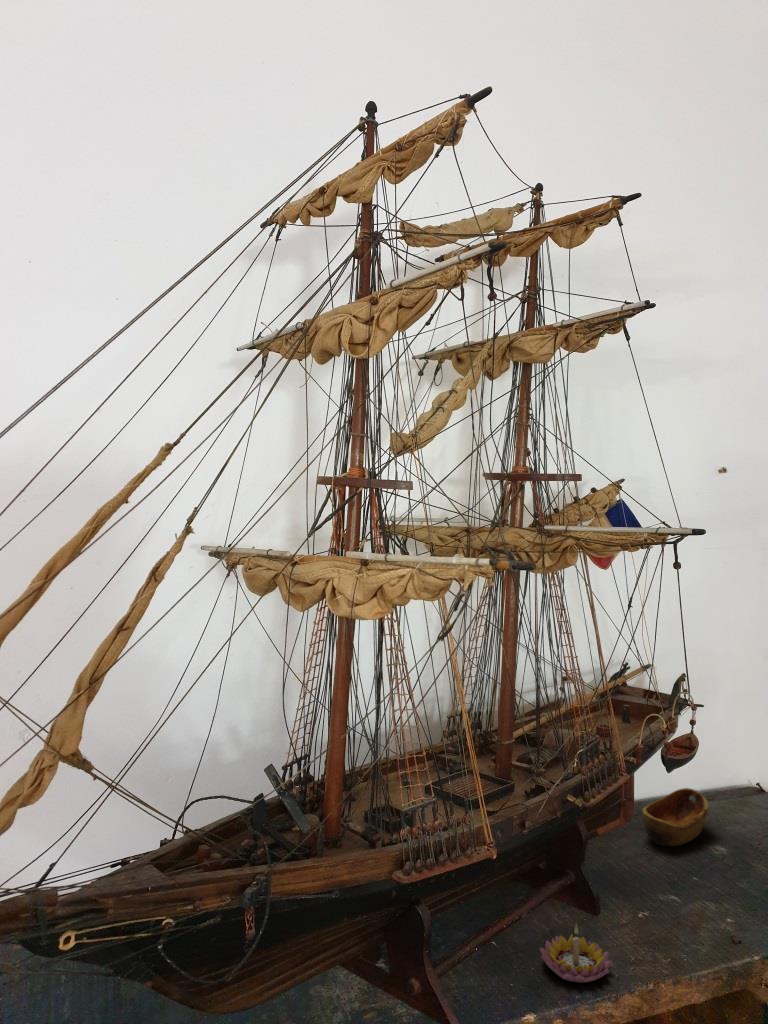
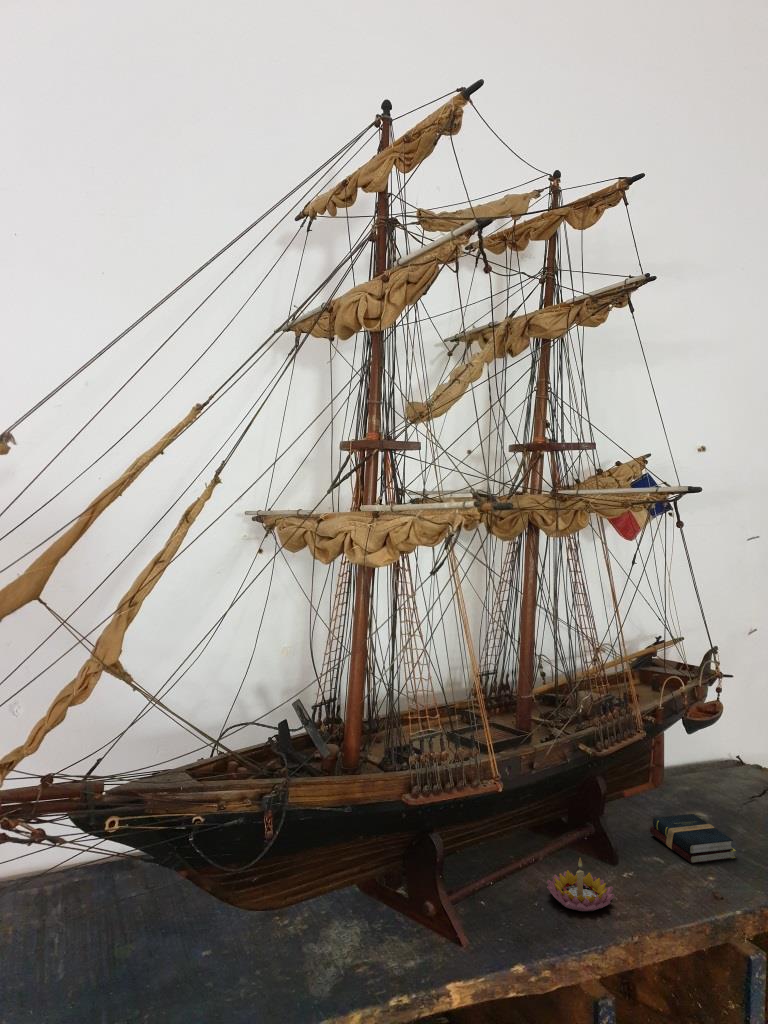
wooden bowl: present [642,788,708,846] -> none [667,754,734,806]
hardback book: none [633,859,723,916] -> present [650,814,736,864]

